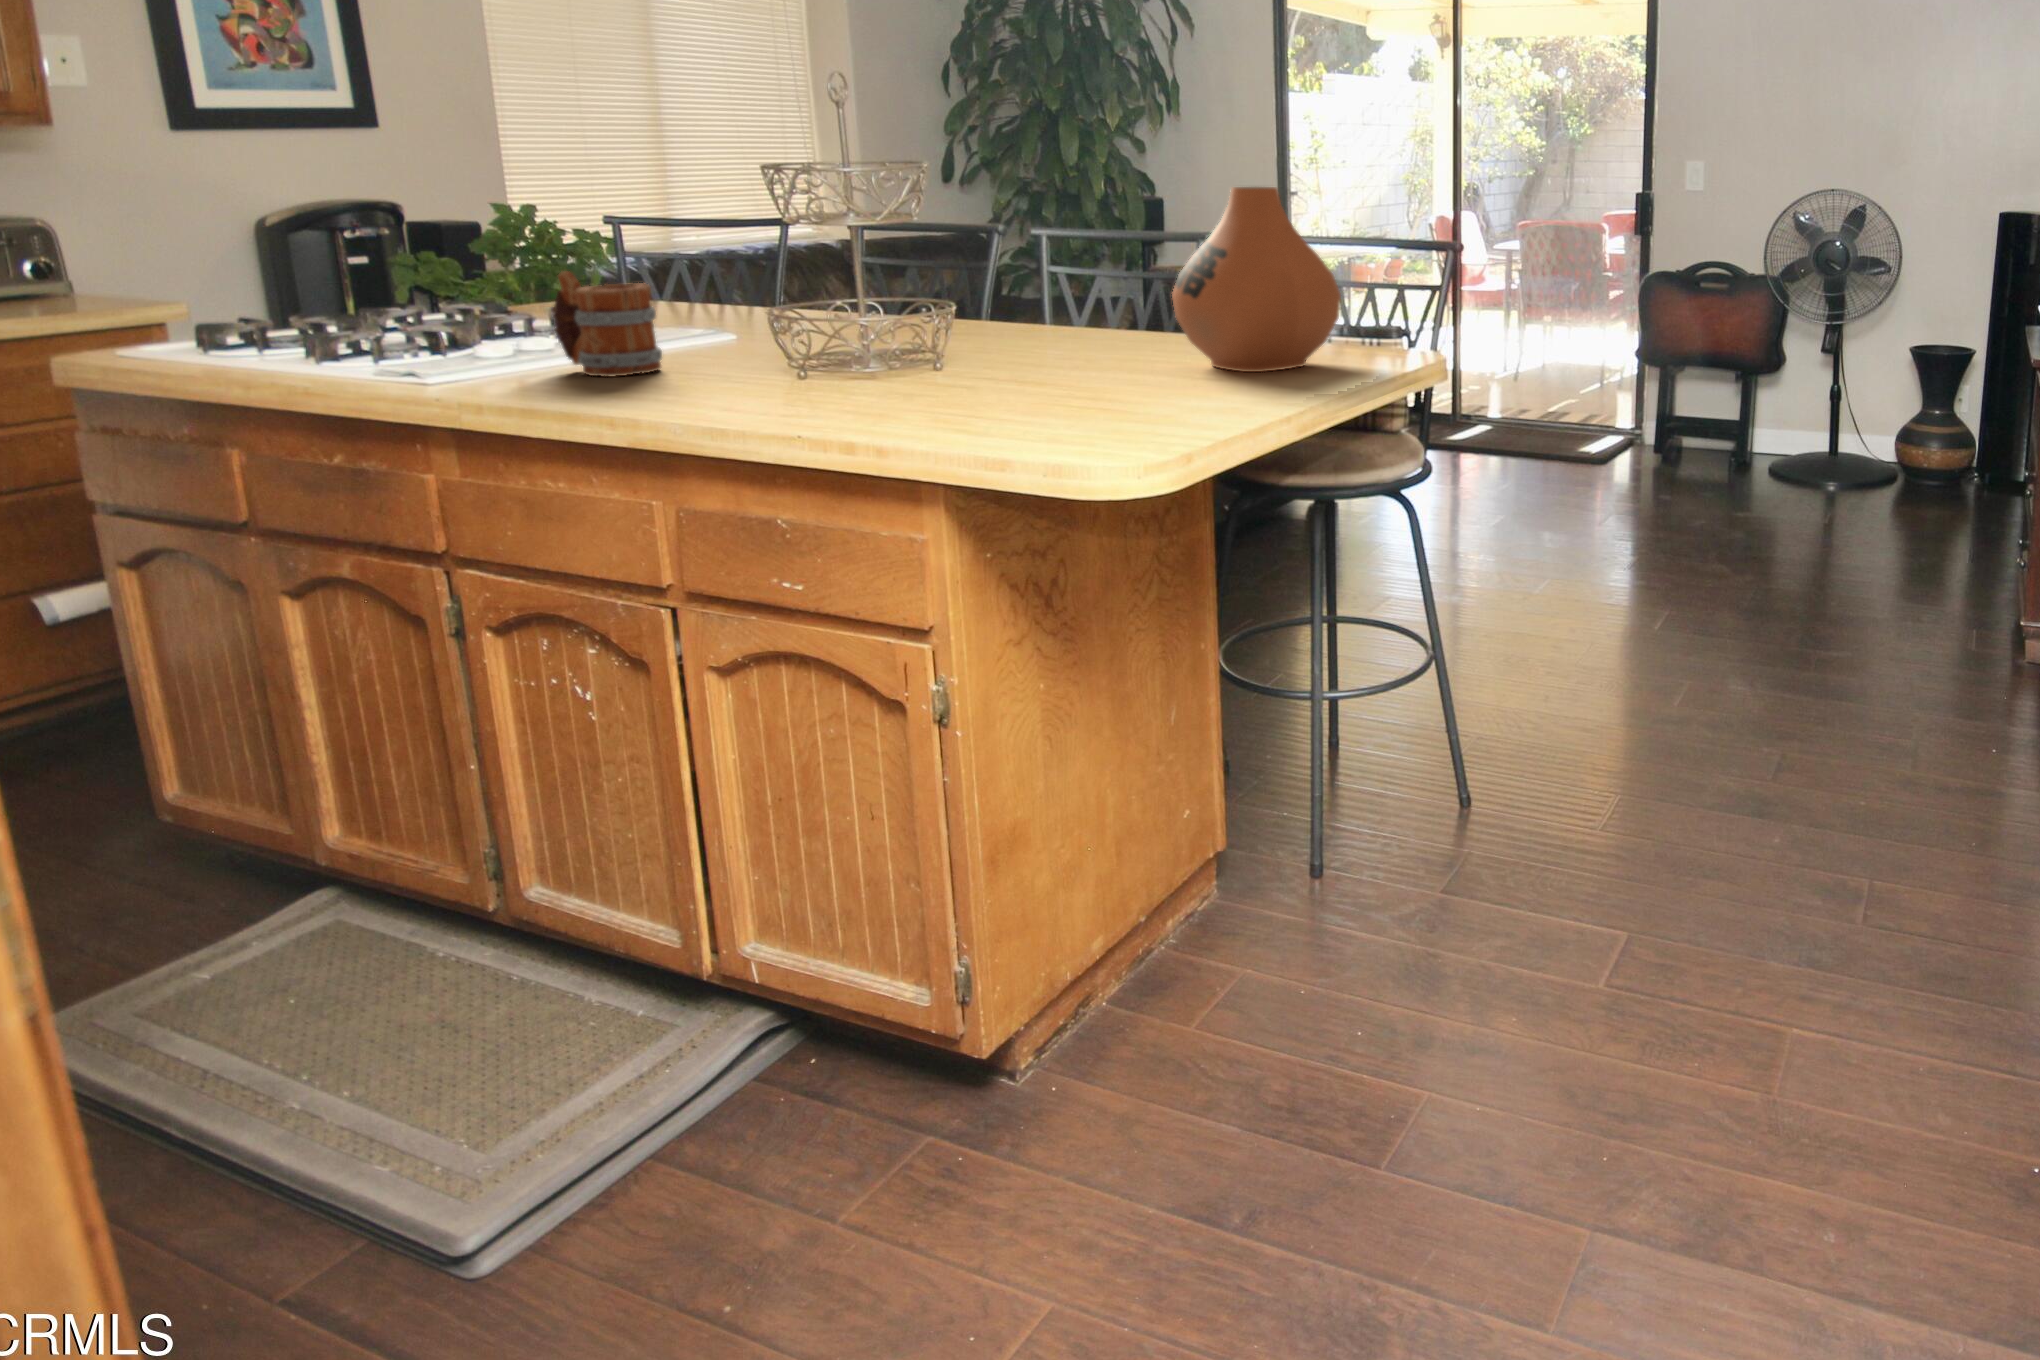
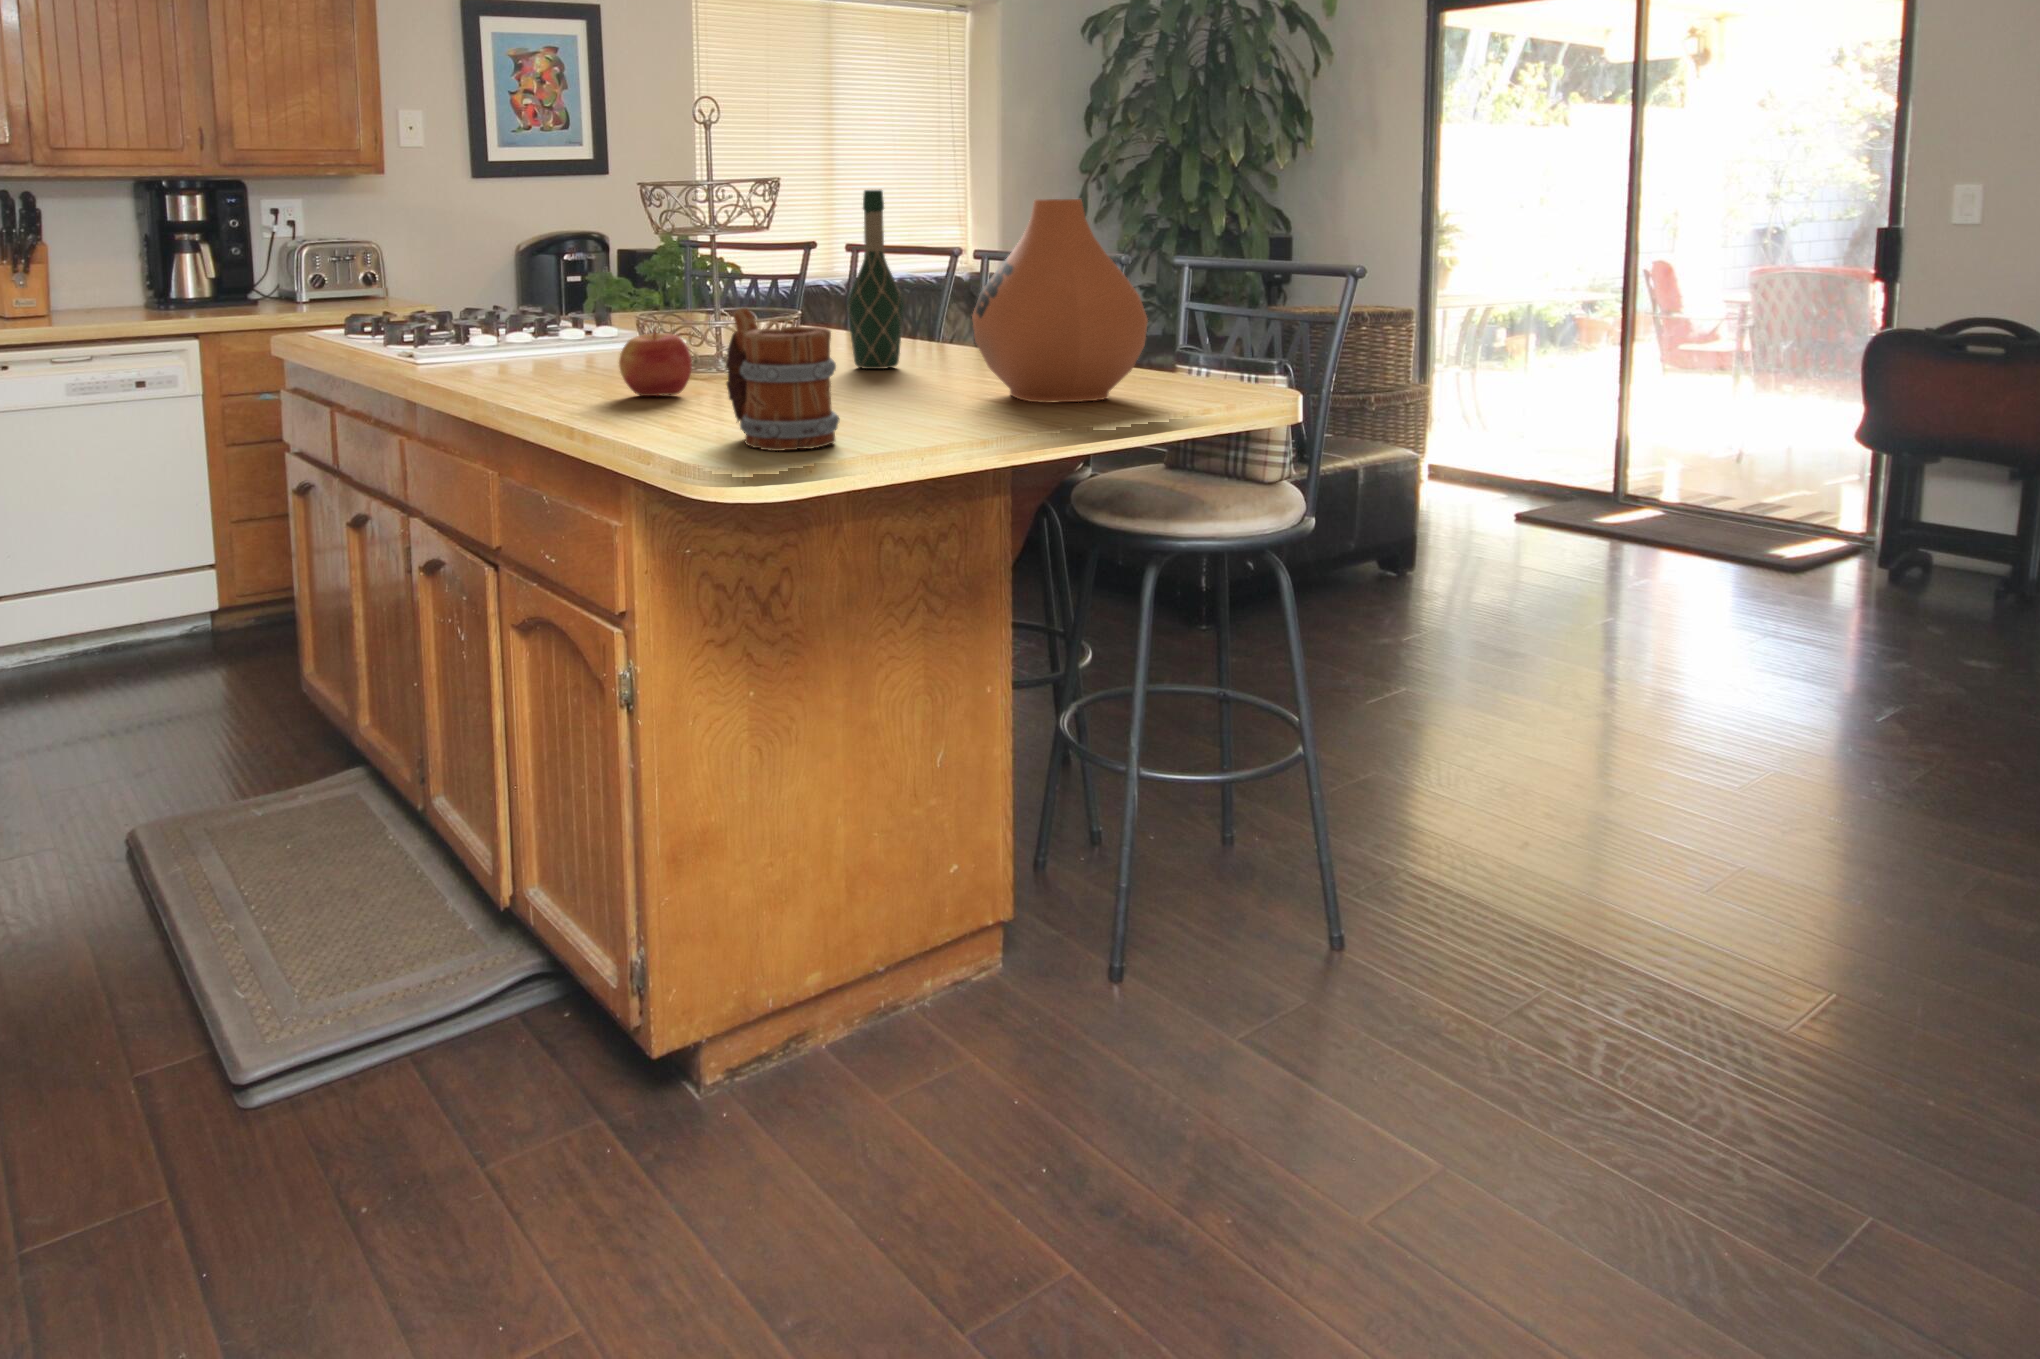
wine bottle: none [985,172,1044,352] -> present [847,190,904,369]
mug: present [553,271,662,377] -> present [726,308,839,451]
apple: none [828,321,909,394] -> present [619,327,692,396]

